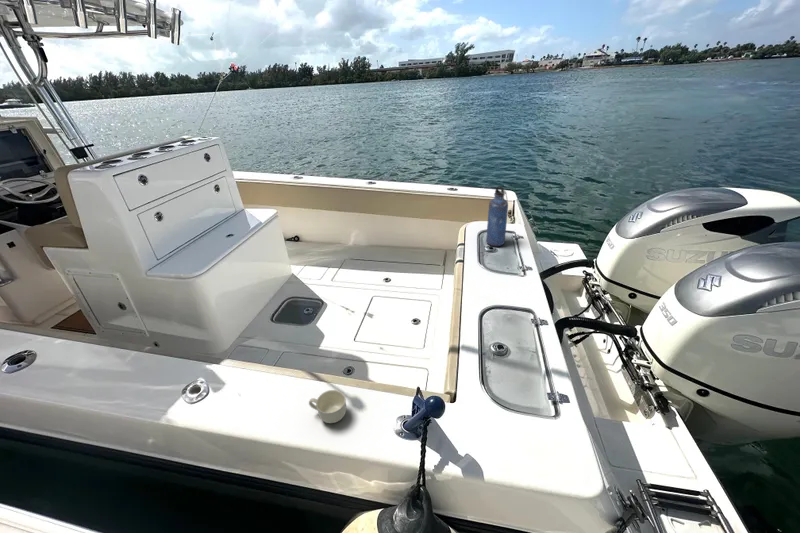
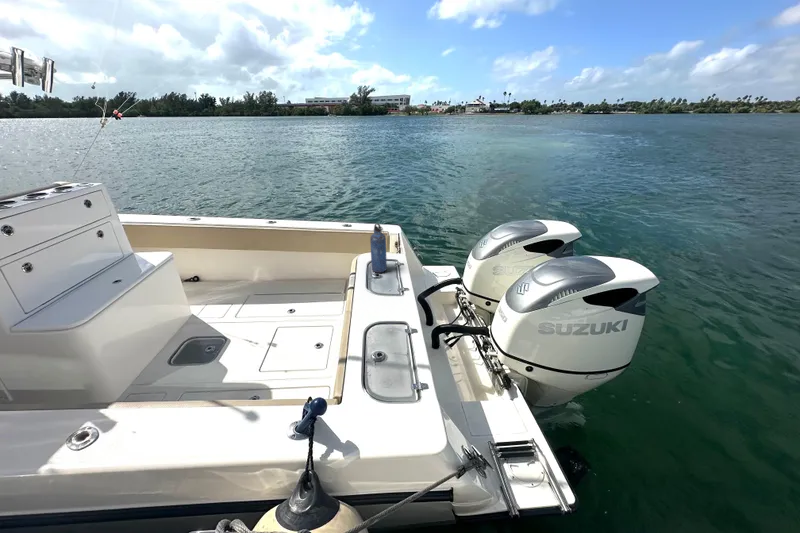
cup: present [309,390,346,423] -> none [210,407,245,437]

